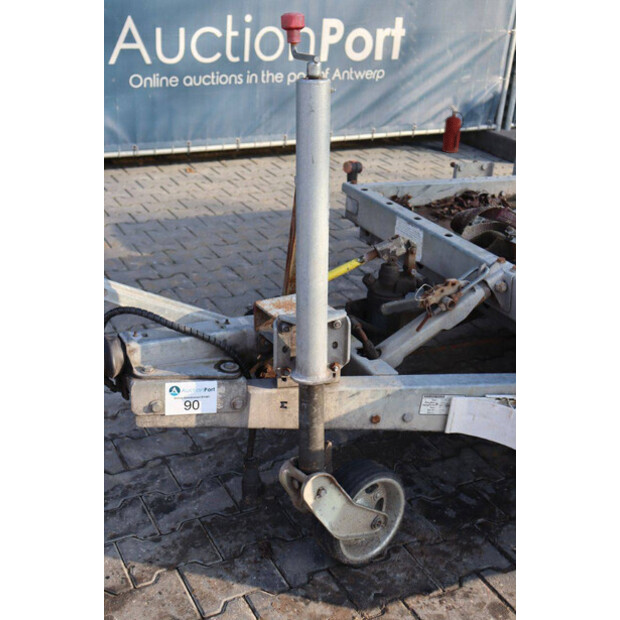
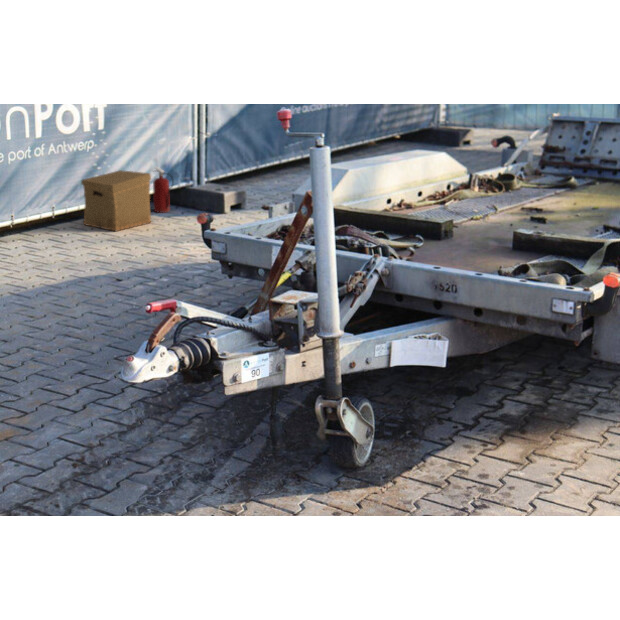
cardboard box: none [362,104,434,166] -> present [81,170,151,231]

